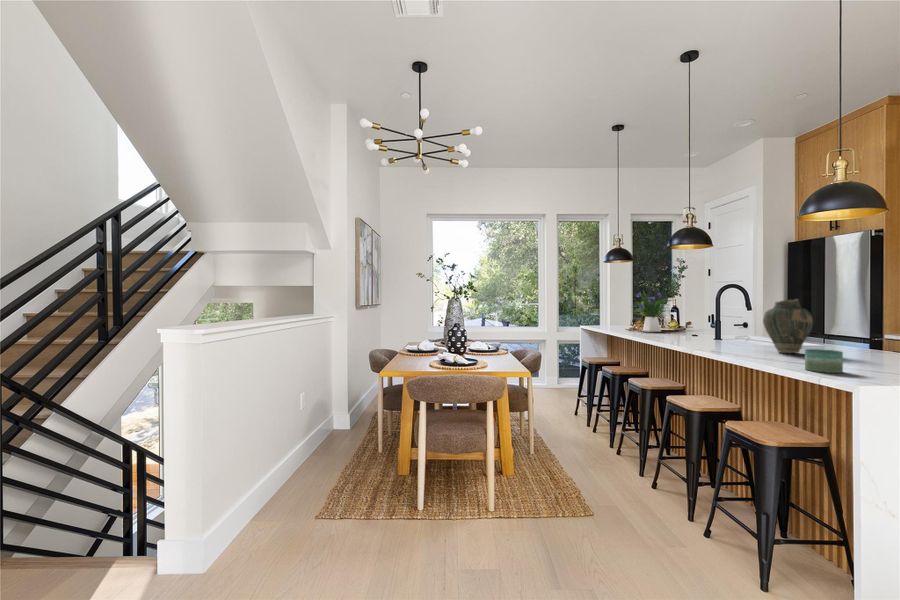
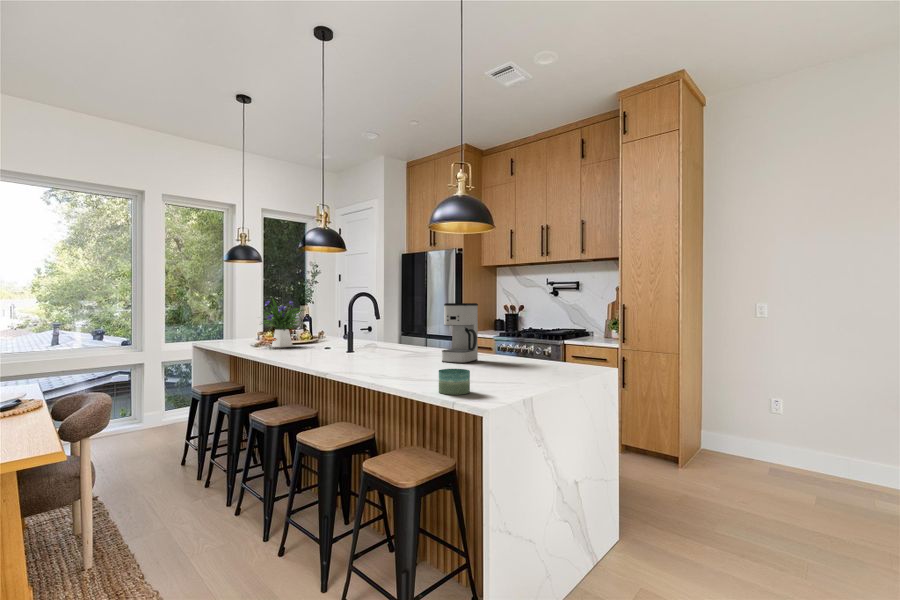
coffee maker: none [821,291,873,353] -> present [442,303,478,363]
vase: present [763,299,813,353] -> none [396,312,437,369]

